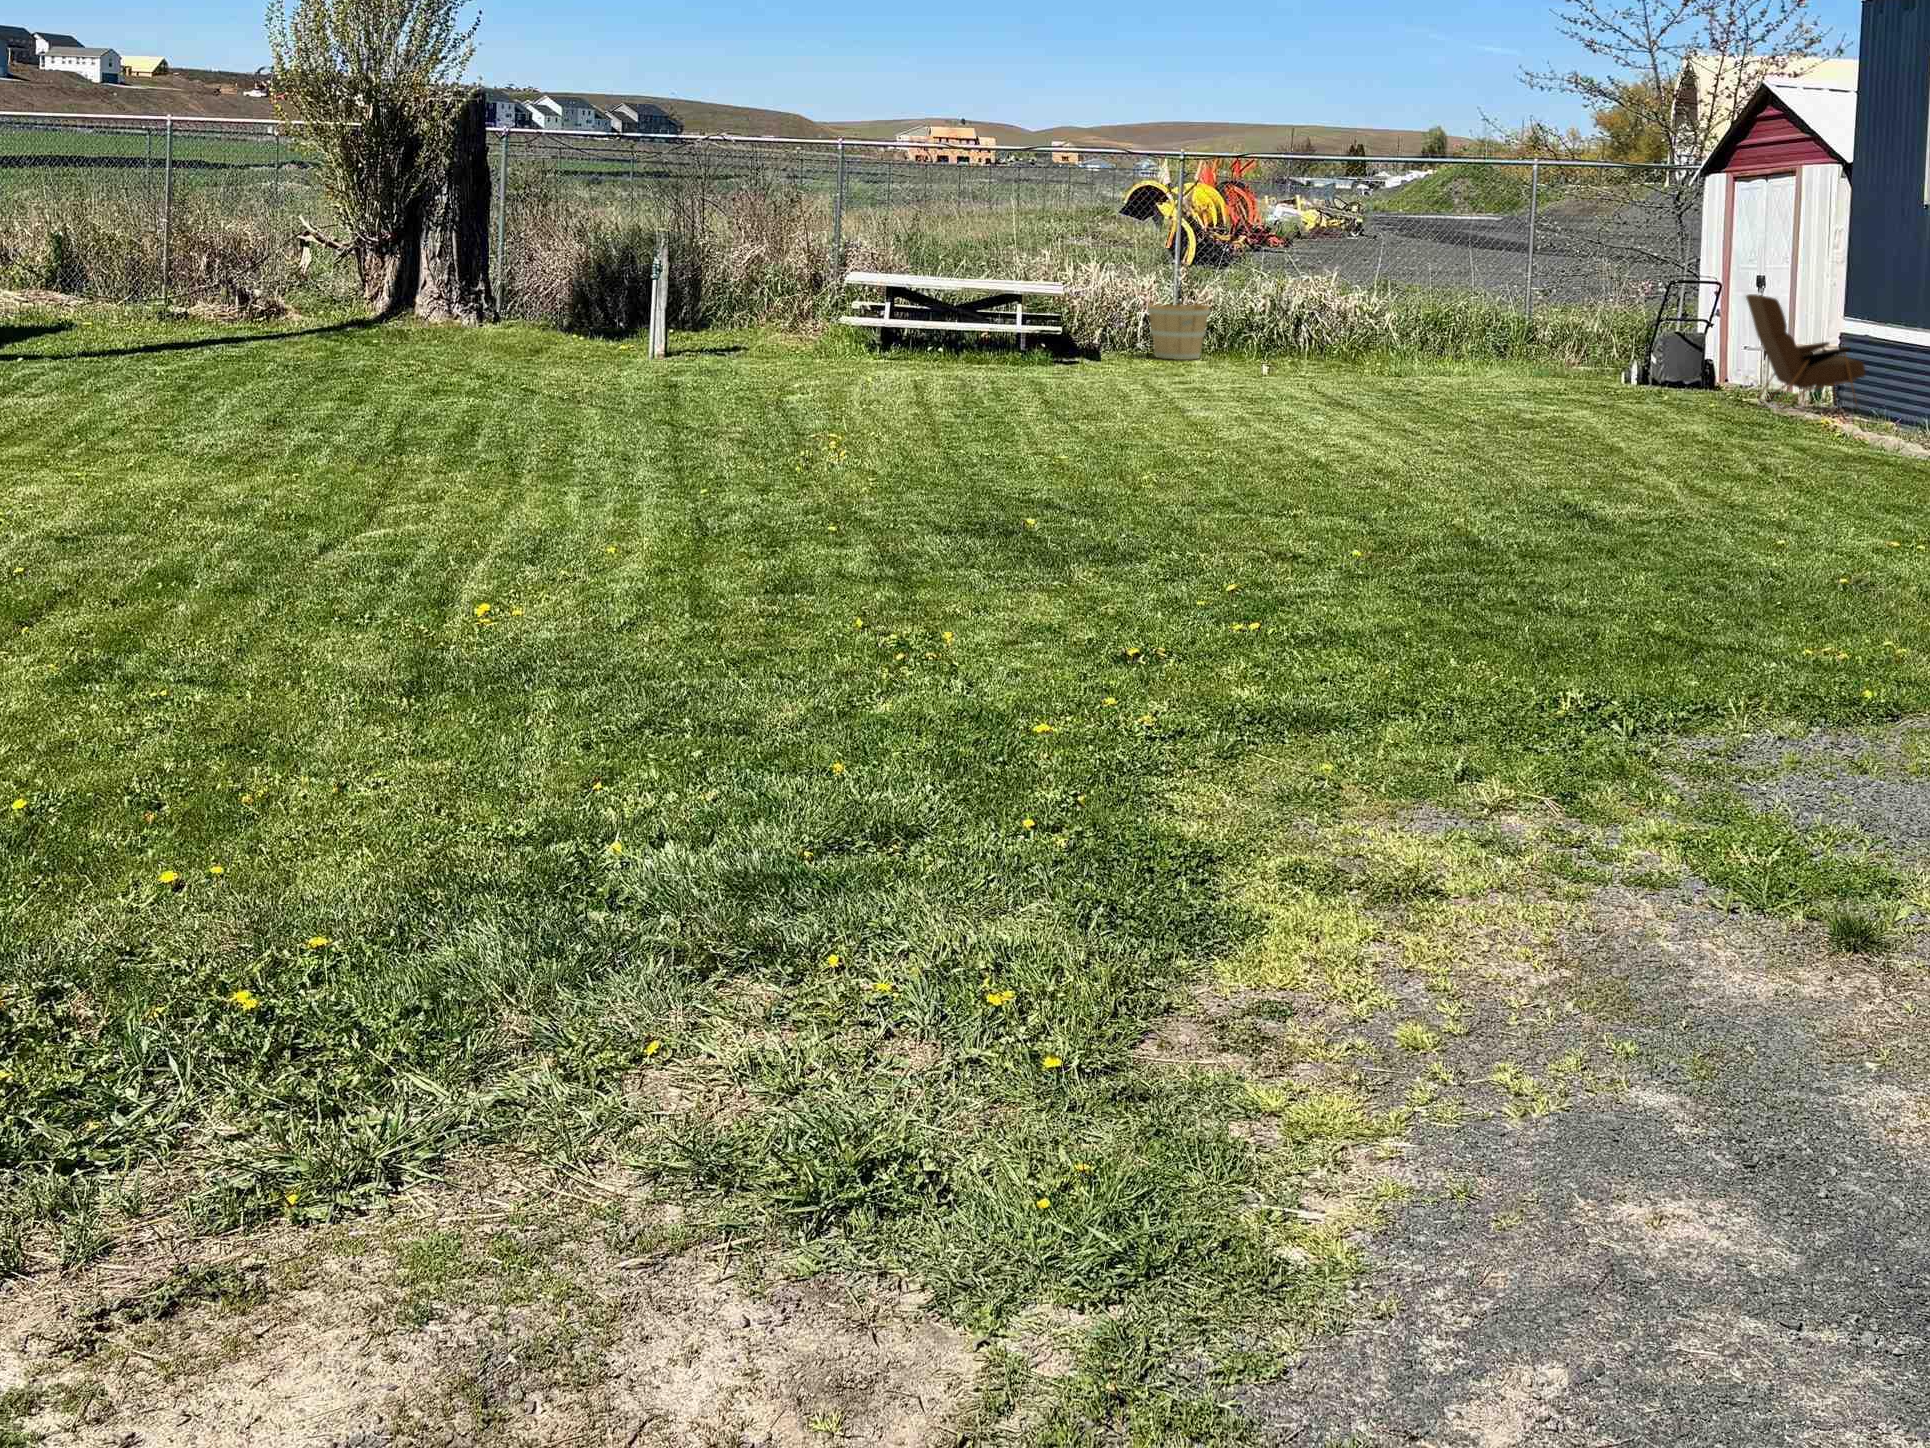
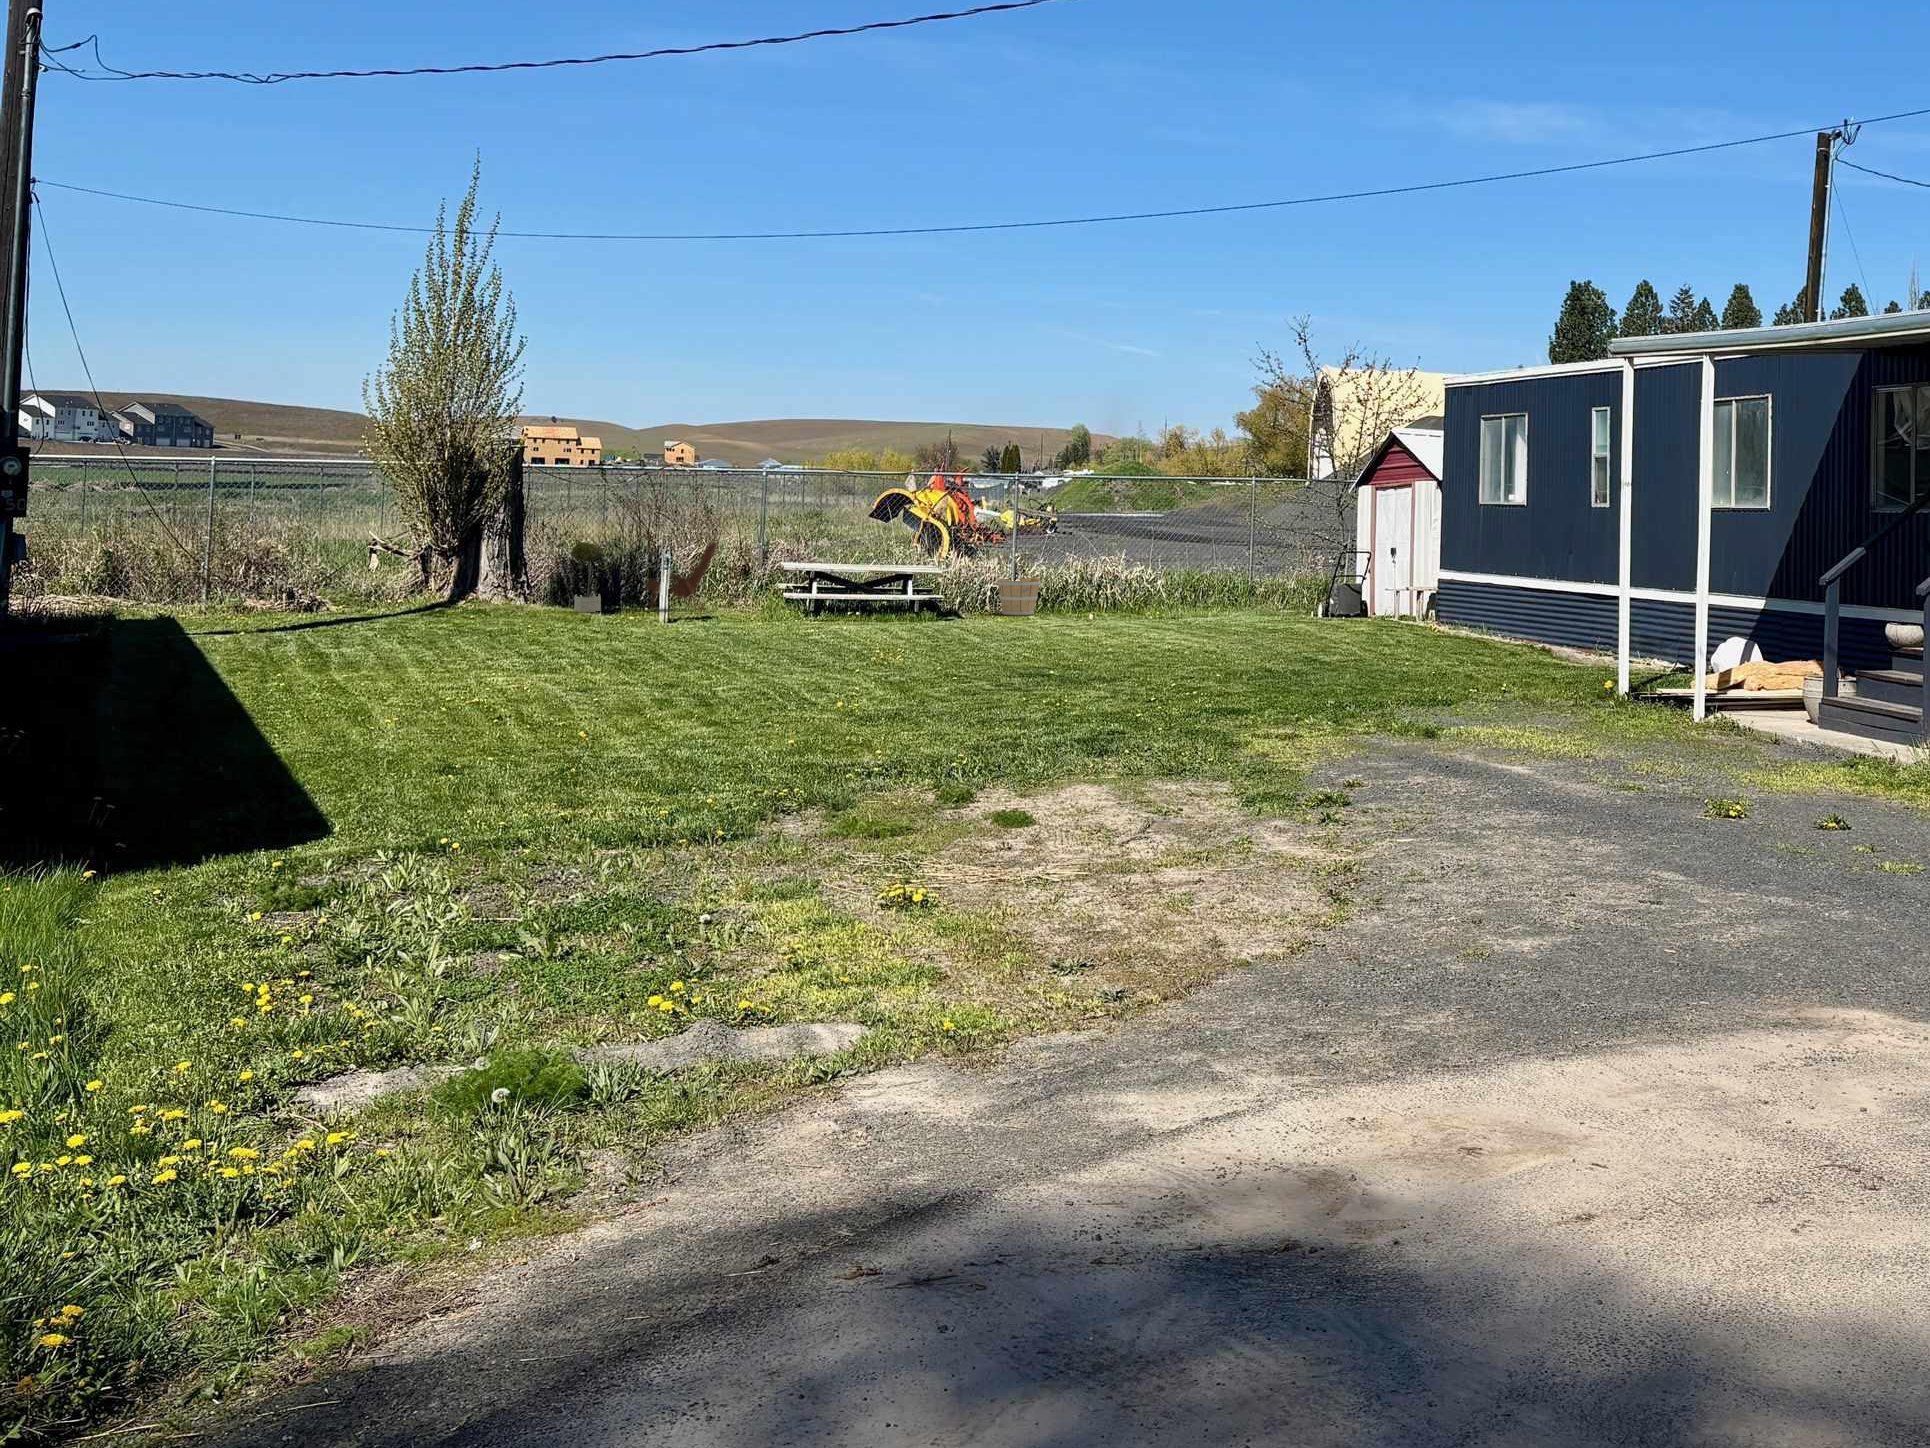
potted tree: none [594,234,636,331] -> present [572,541,604,613]
armchair: present [1746,294,1865,410] -> present [646,542,717,609]

